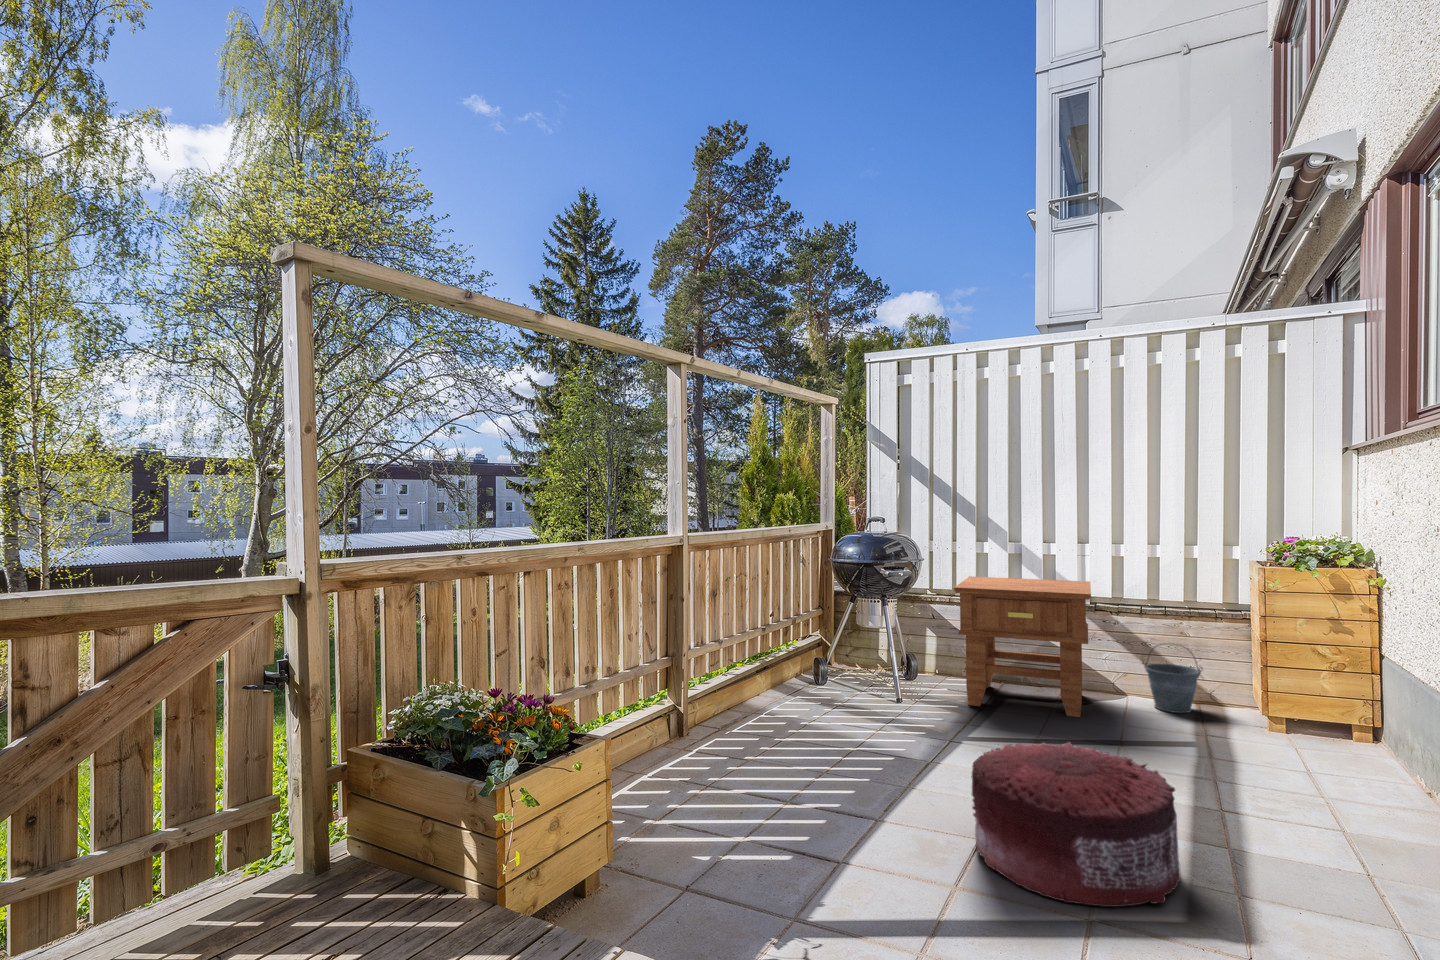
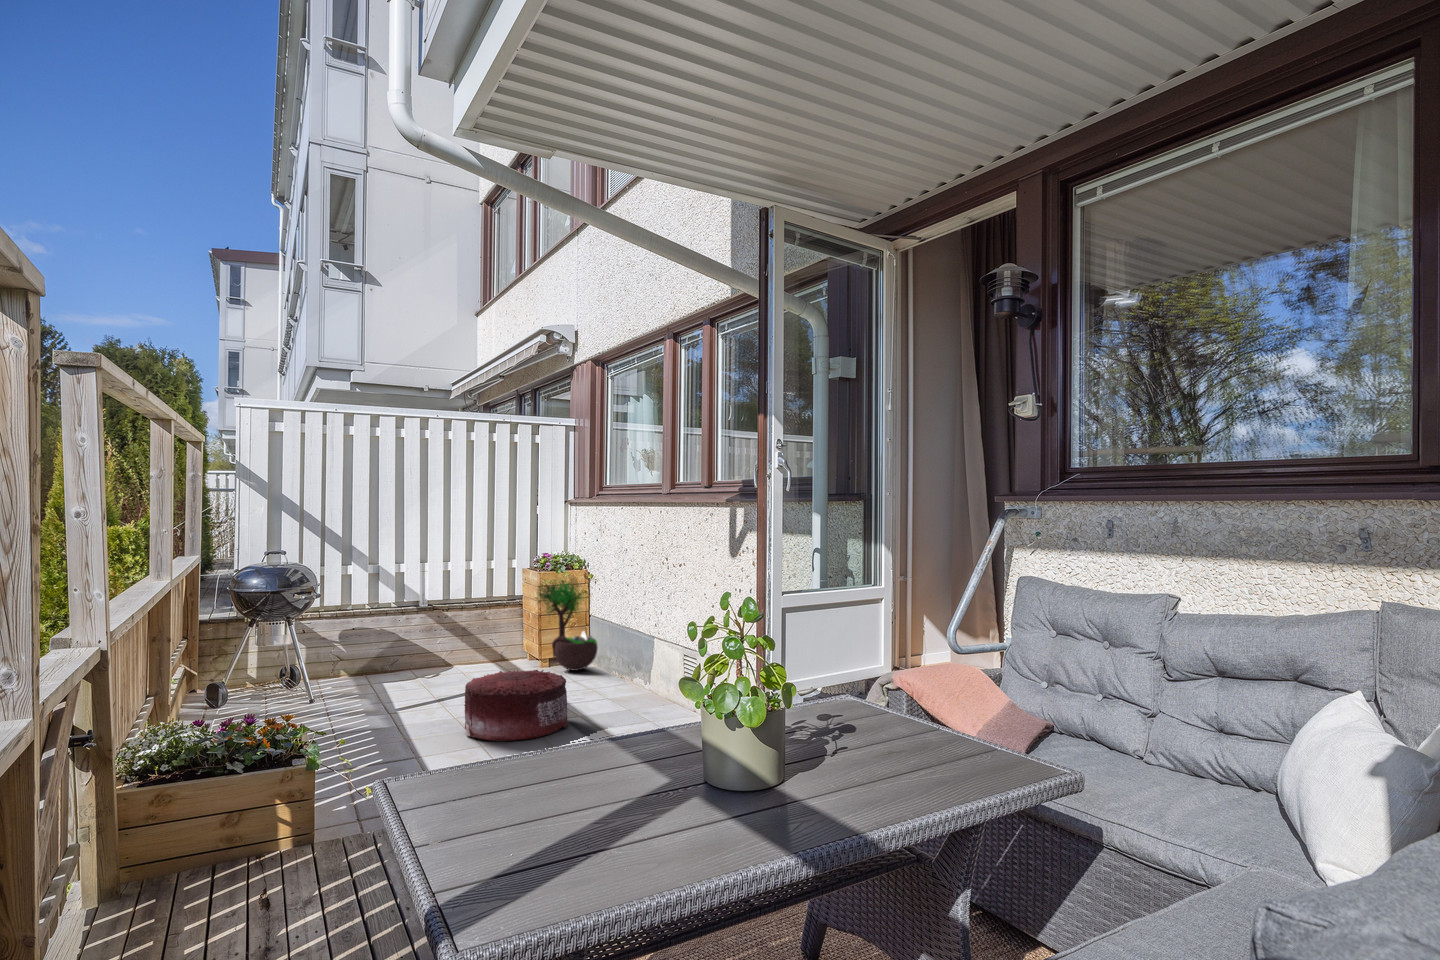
potted tree: none [1242,570,1387,764] -> present [535,577,598,671]
side table: present [954,576,1091,717] -> none [341,589,451,691]
bucket: present [1143,644,1202,713] -> none [467,624,502,669]

